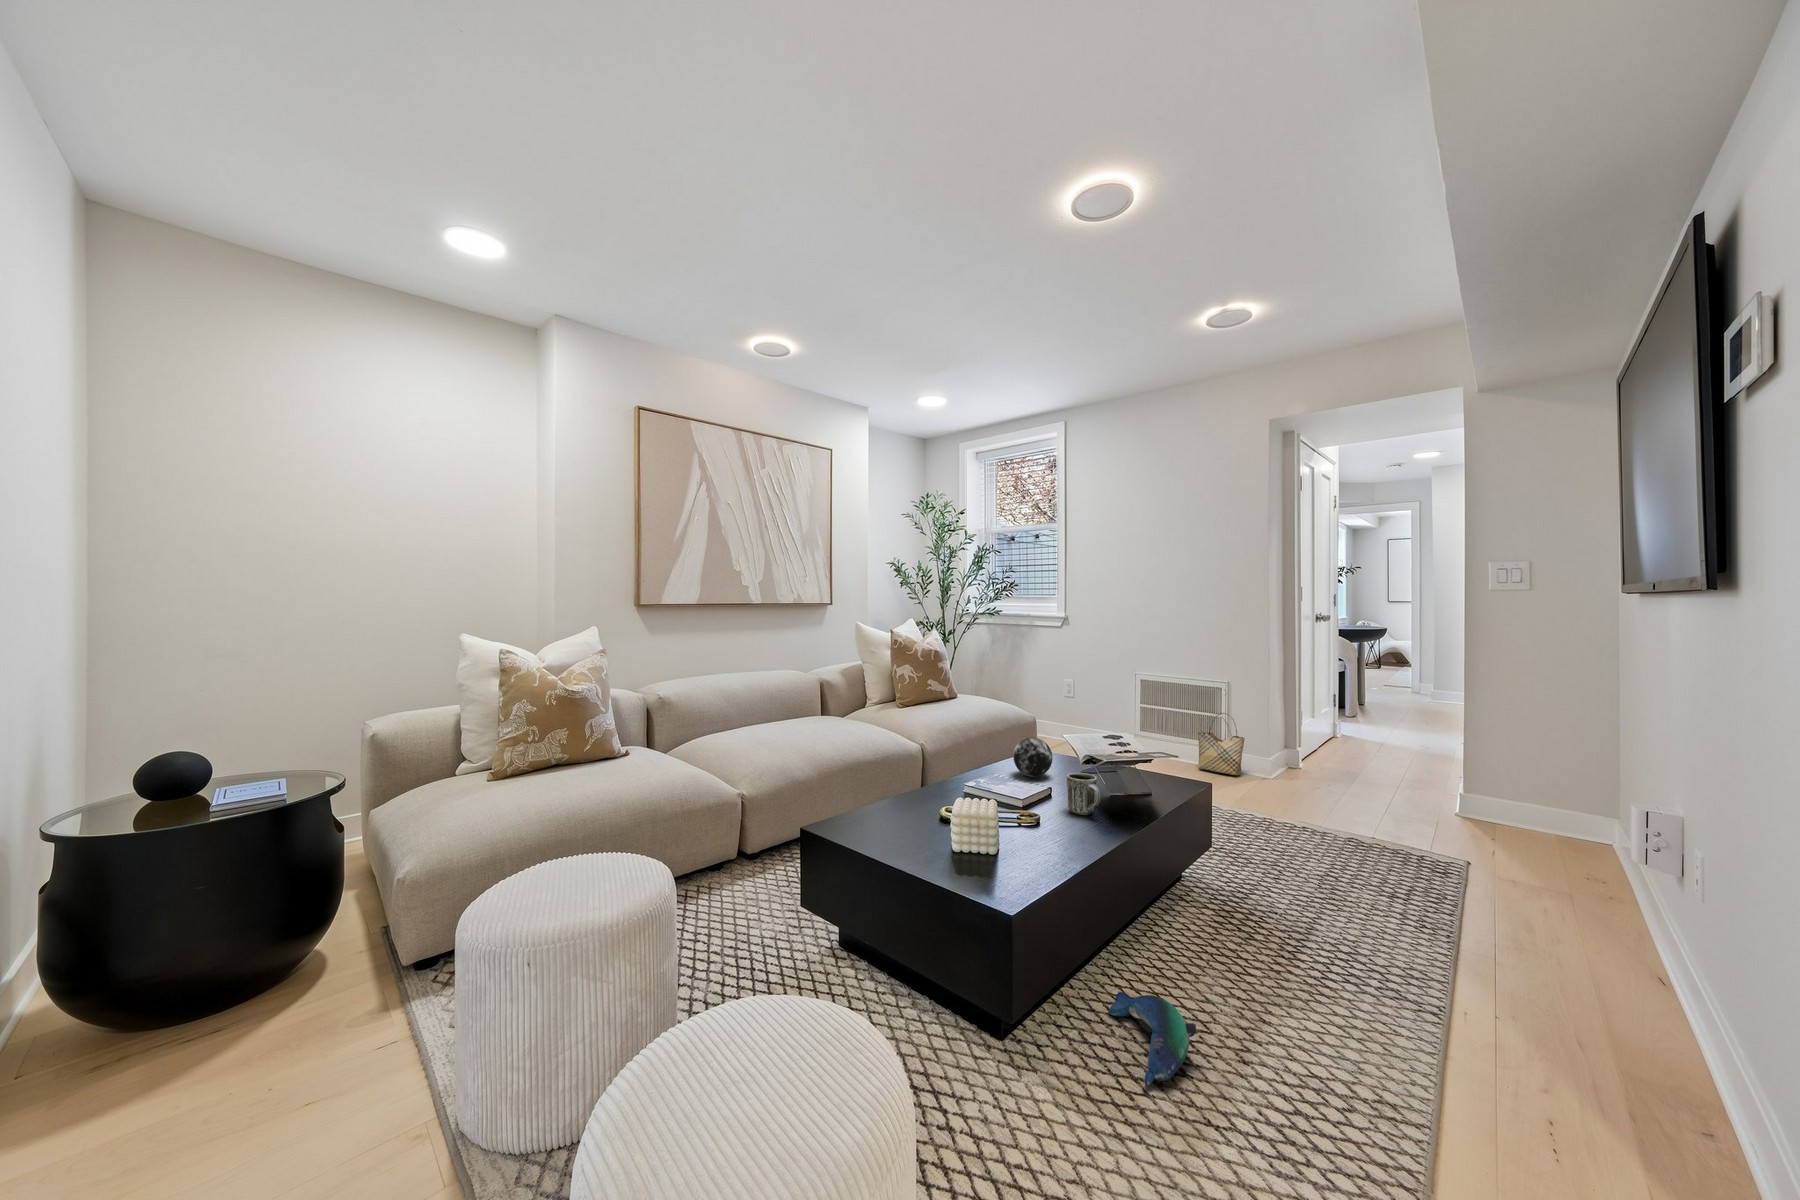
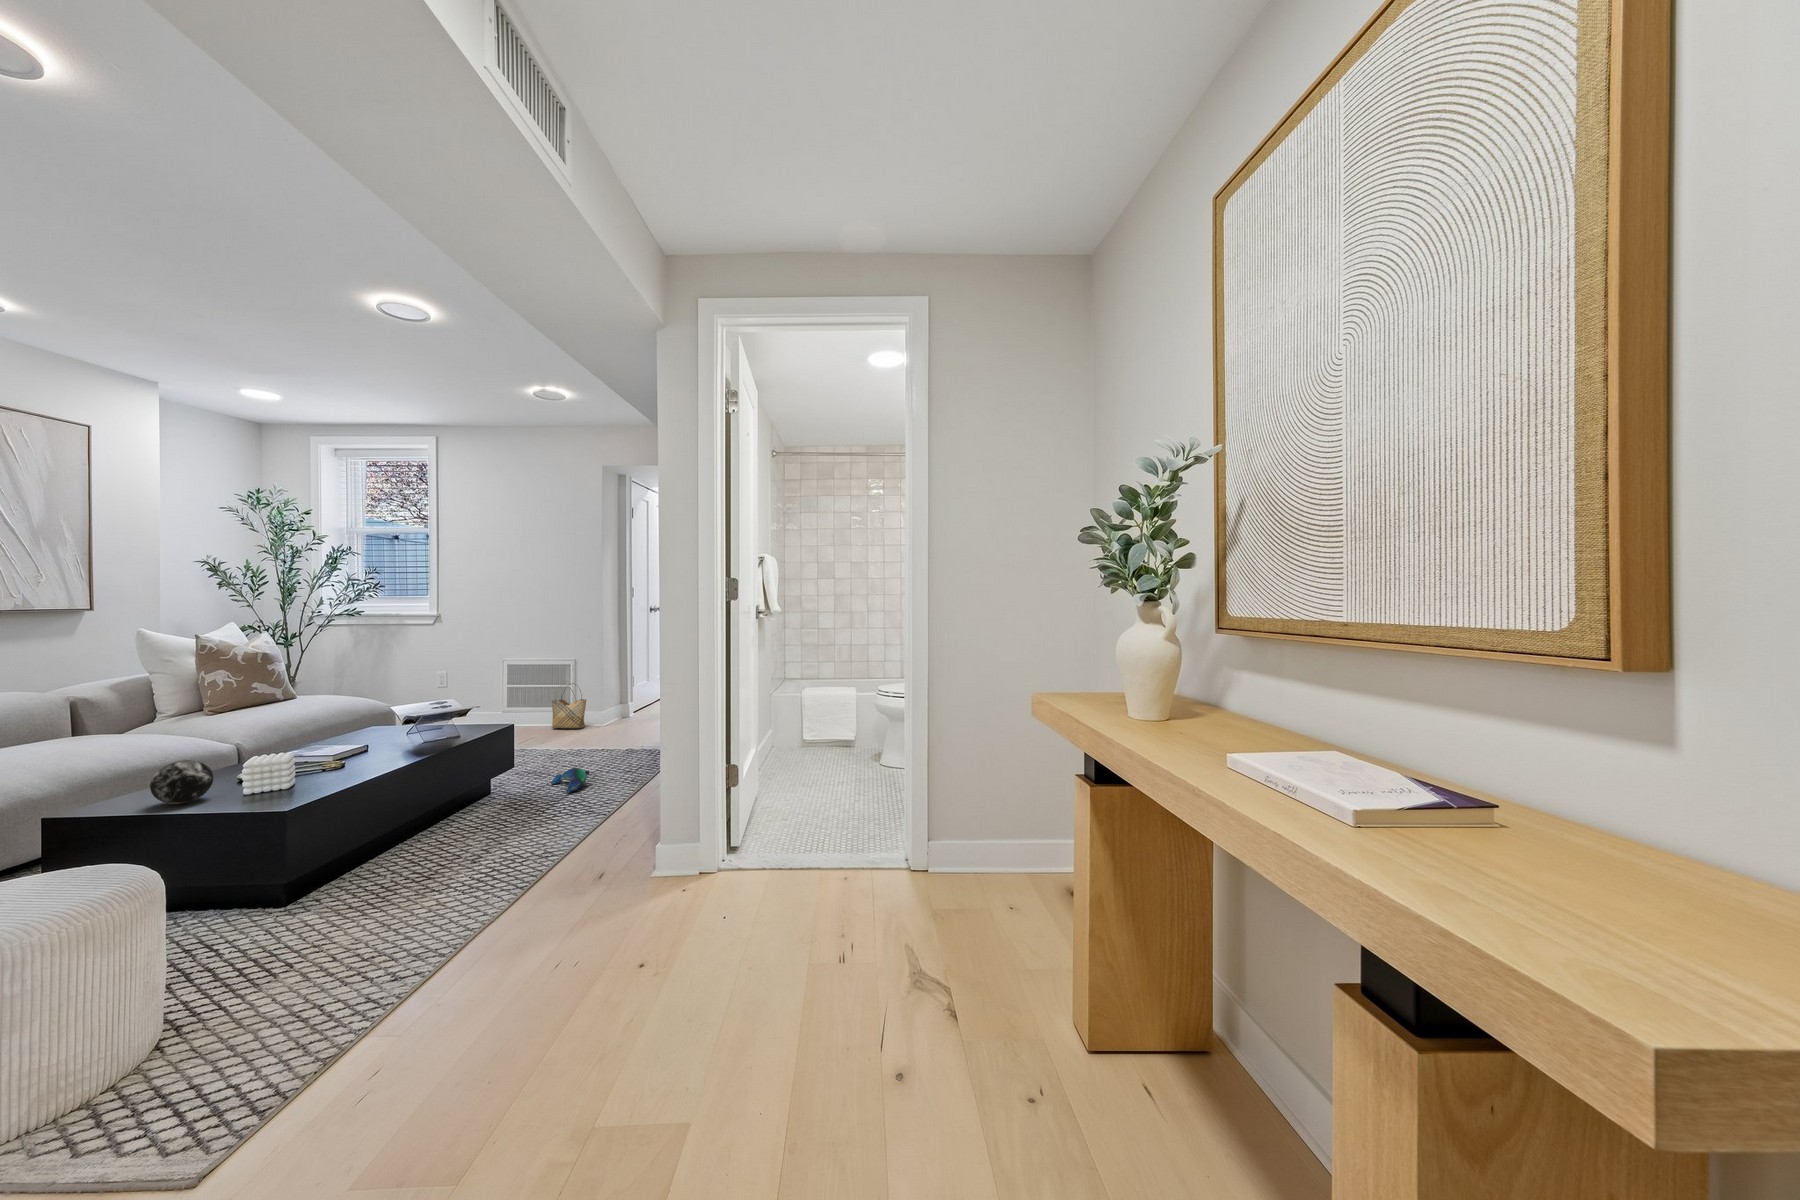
decorative orb: present [1013,737,1053,777] -> present [150,760,213,804]
mug: present [1067,773,1100,815] -> none [380,731,408,761]
plush toy: present [1108,992,1196,1086] -> present [551,768,589,793]

